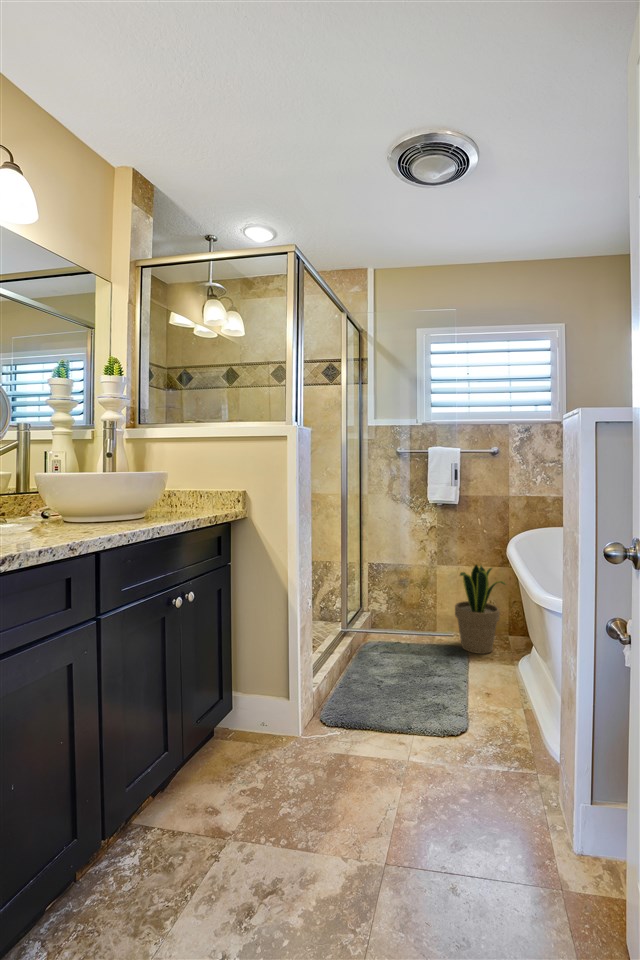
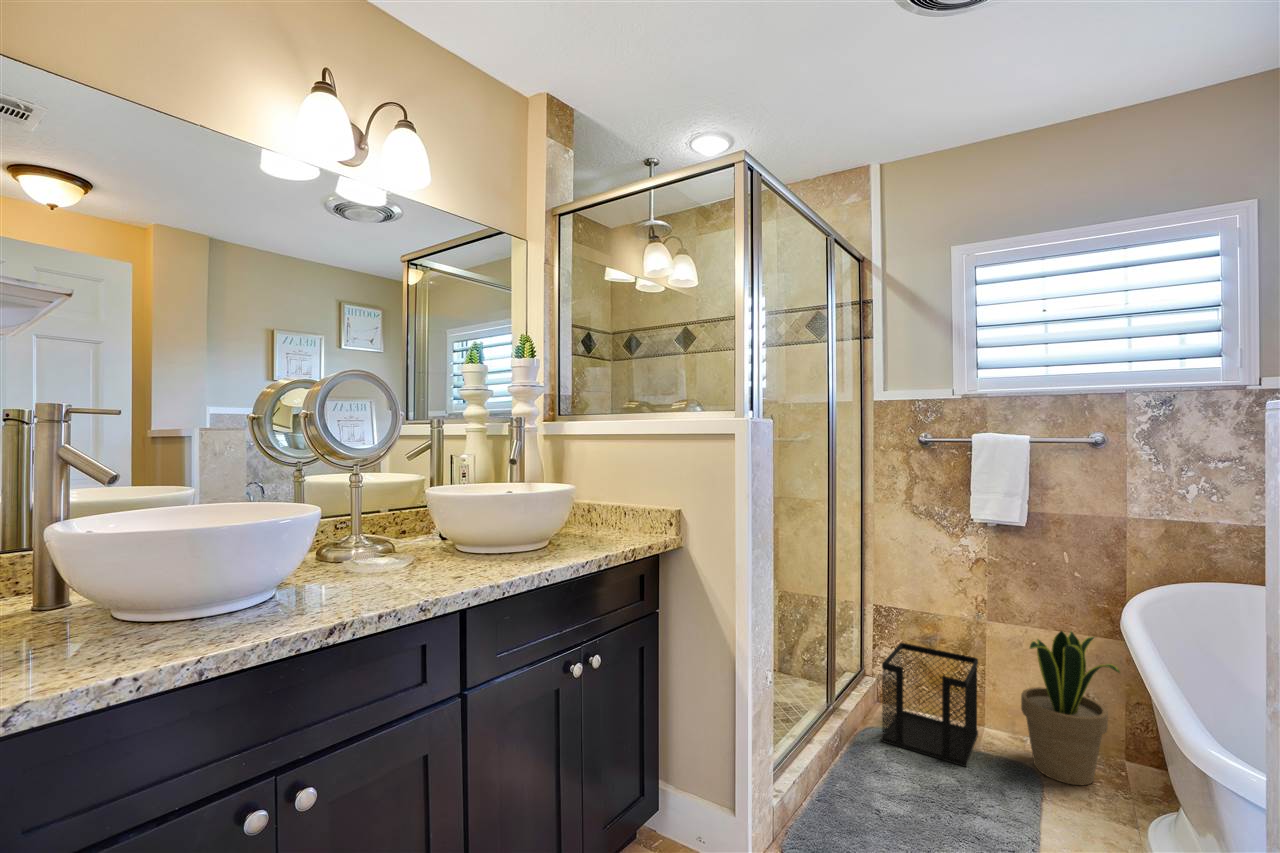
wastebasket: none [376,585,431,653] -> present [881,643,978,767]

